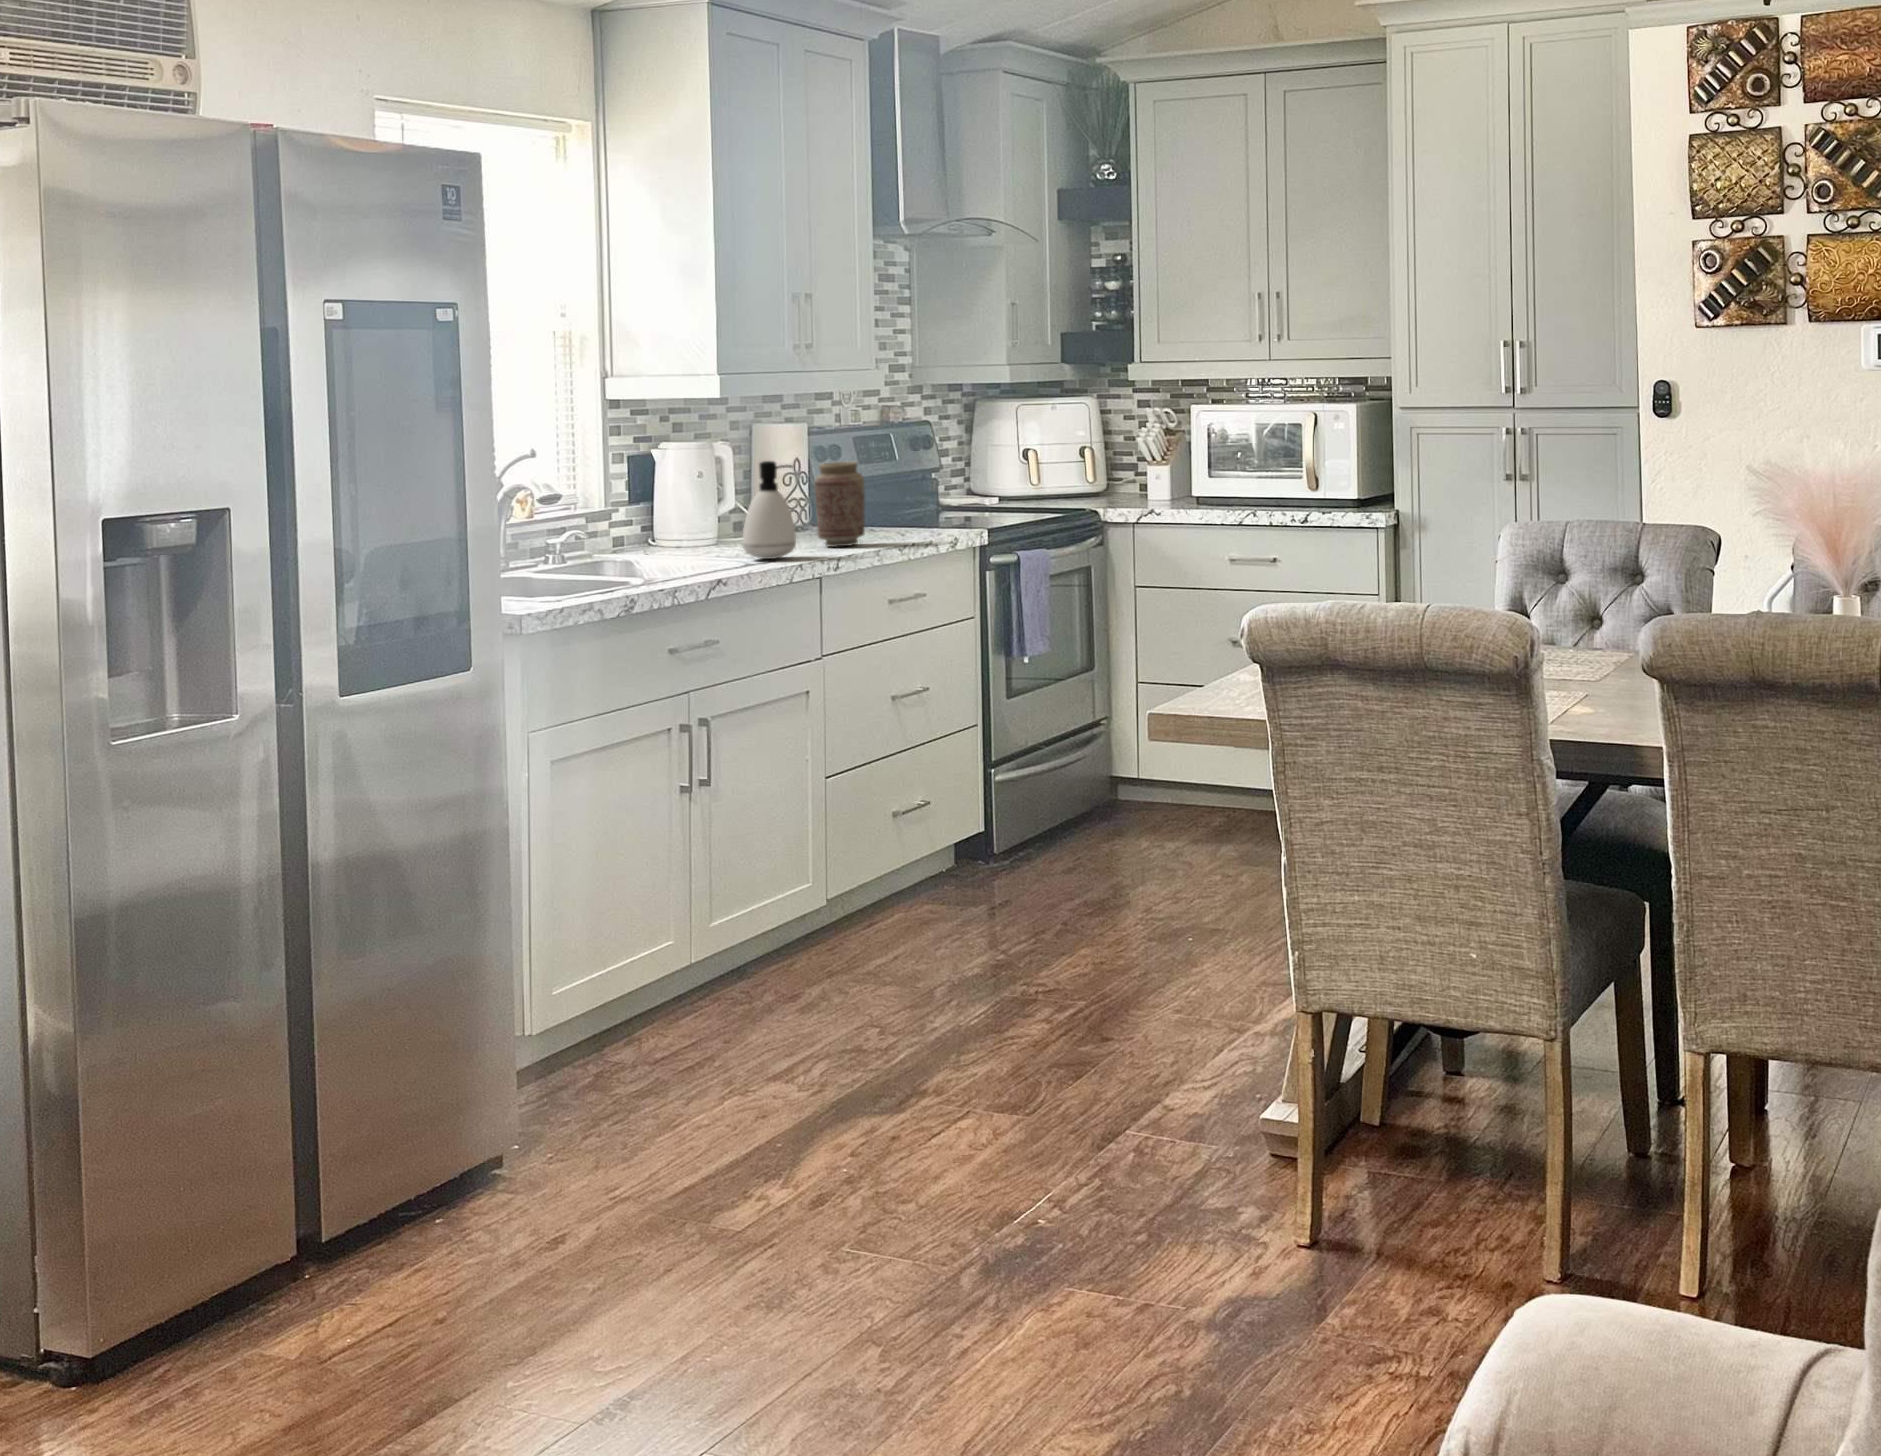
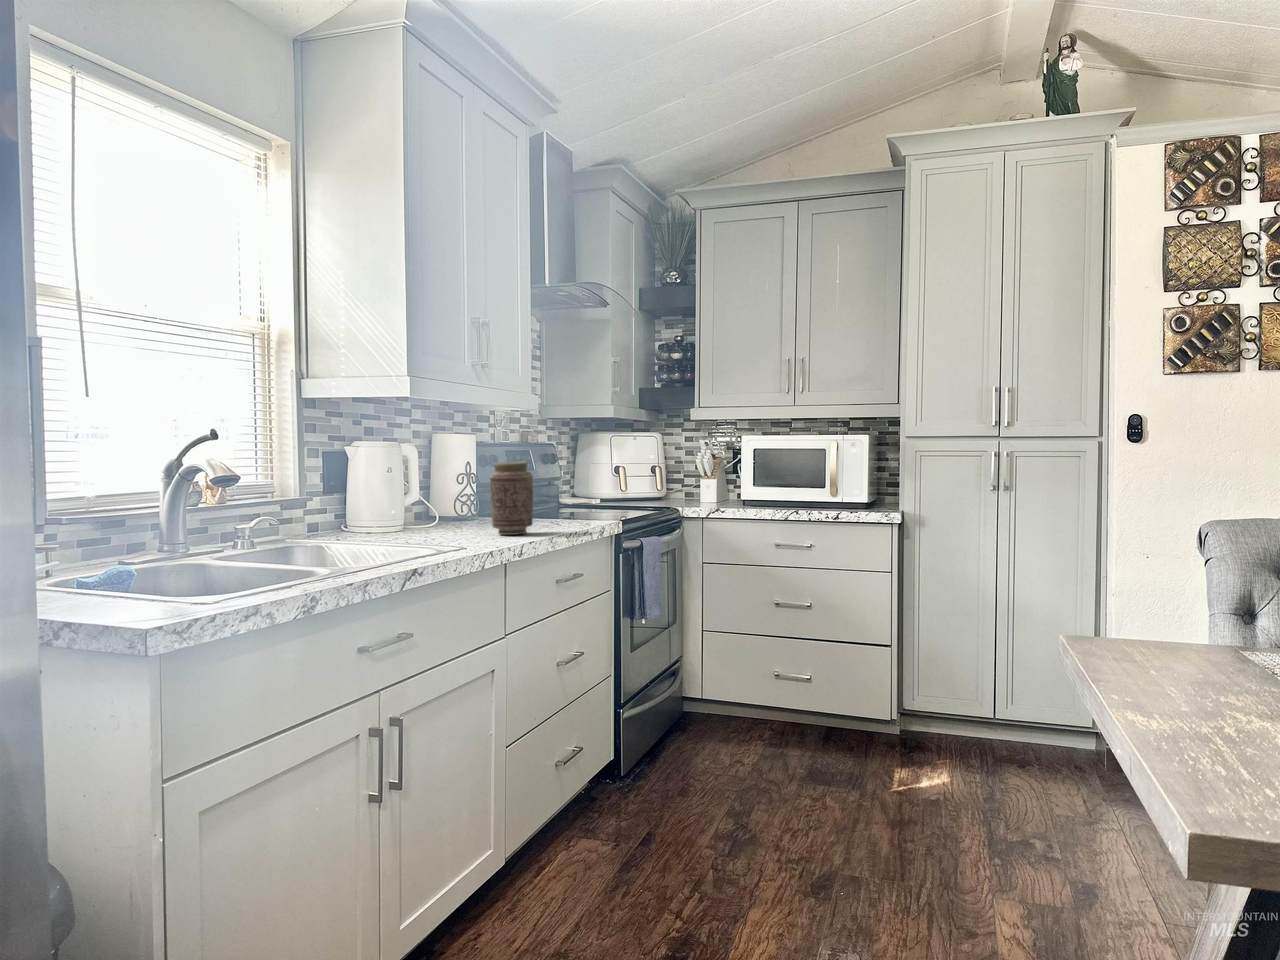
soap dispenser: present [743,461,796,559] -> none [430,455,480,546]

